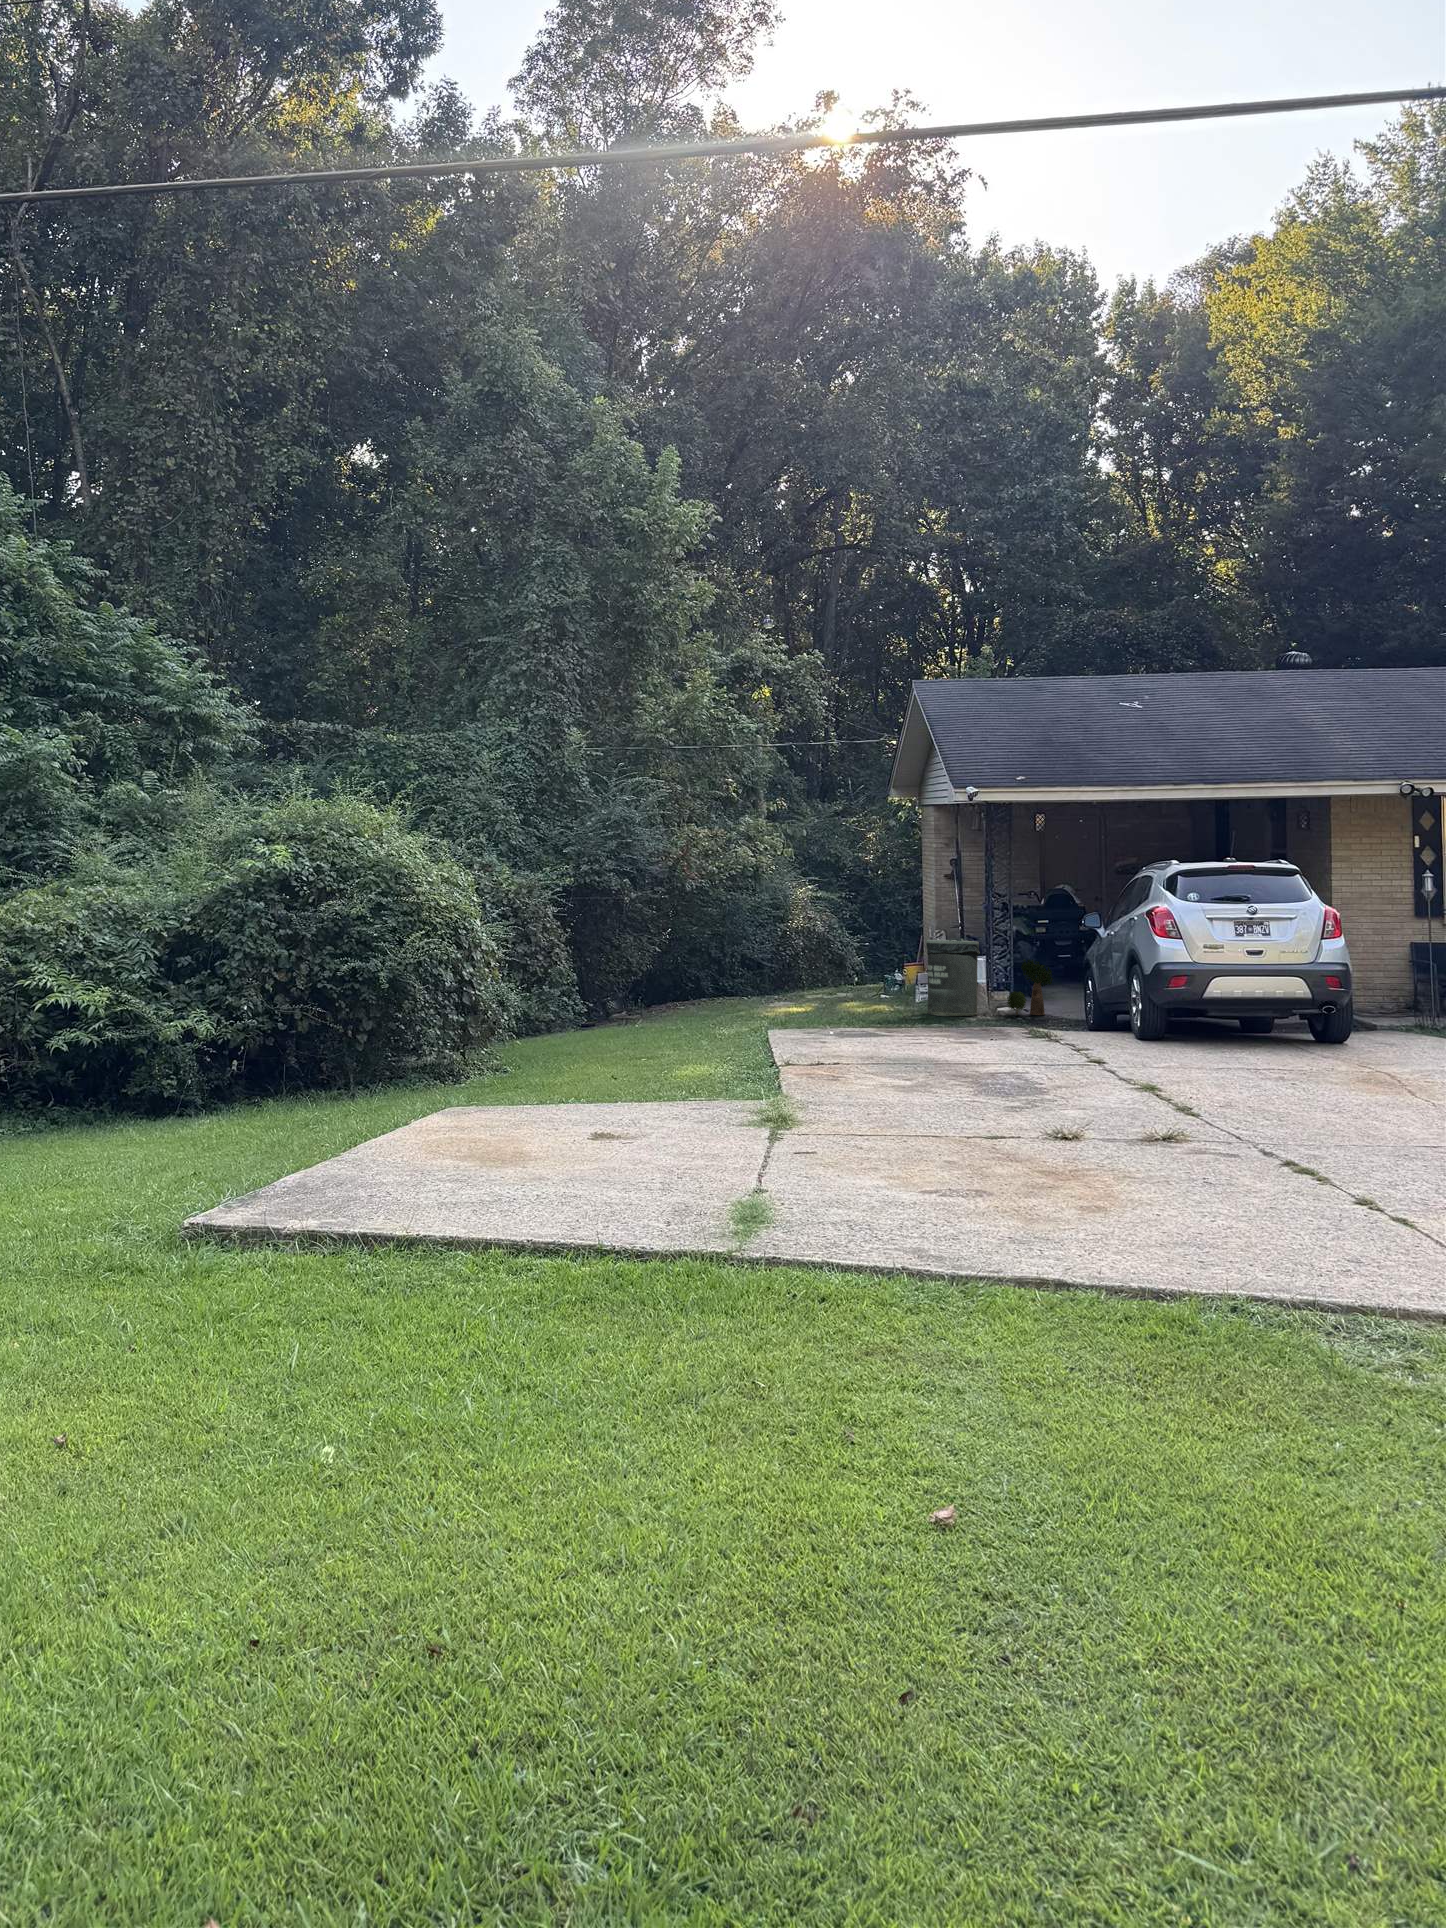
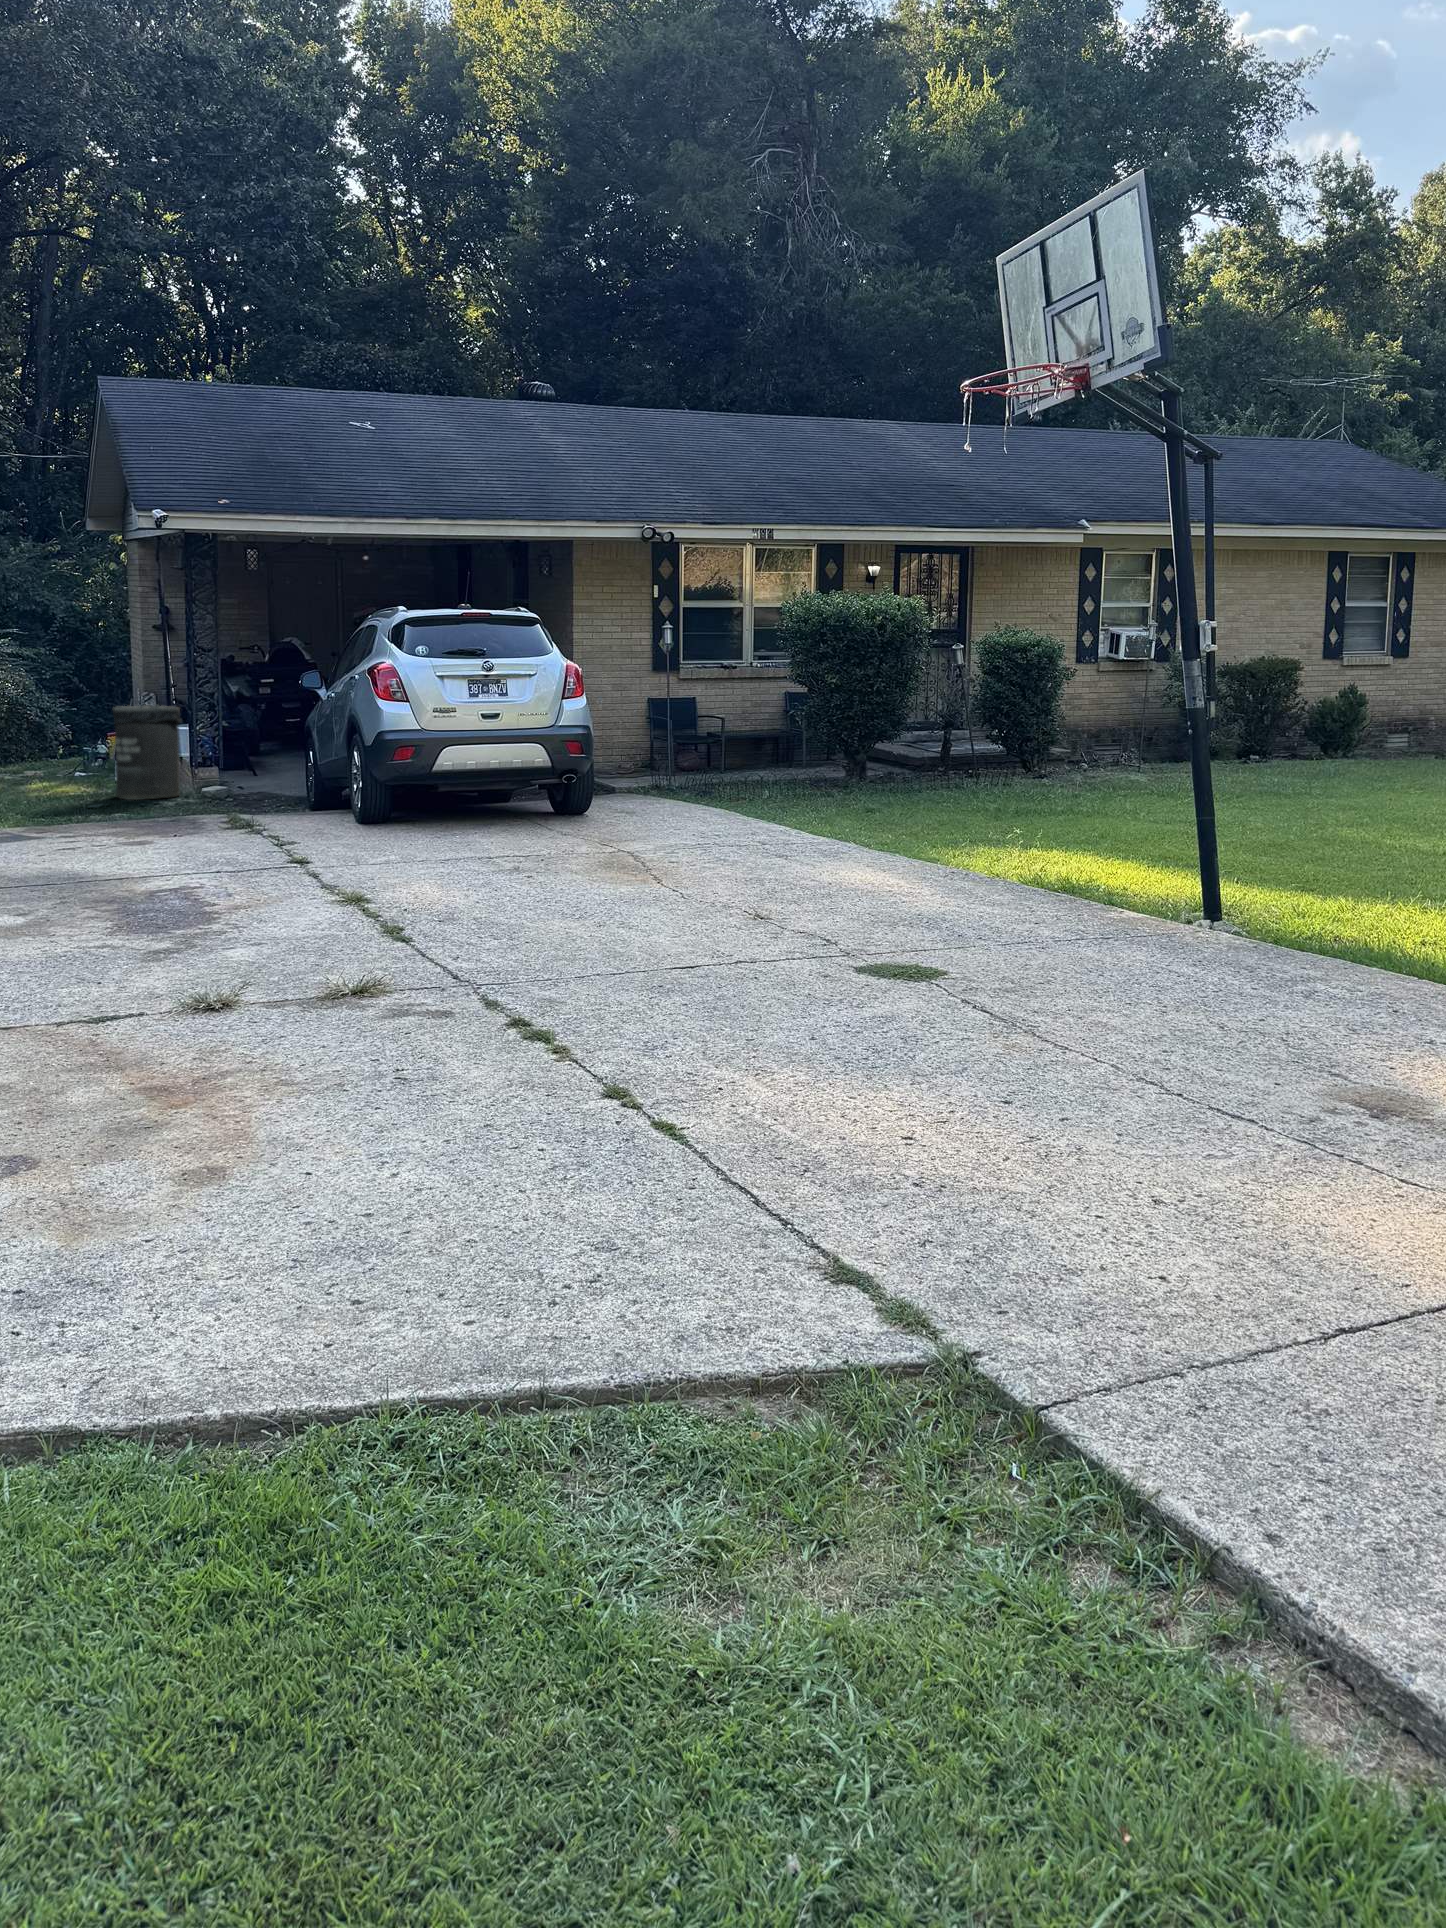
potted plant: present [1007,959,1053,1015] -> none [217,726,273,792]

